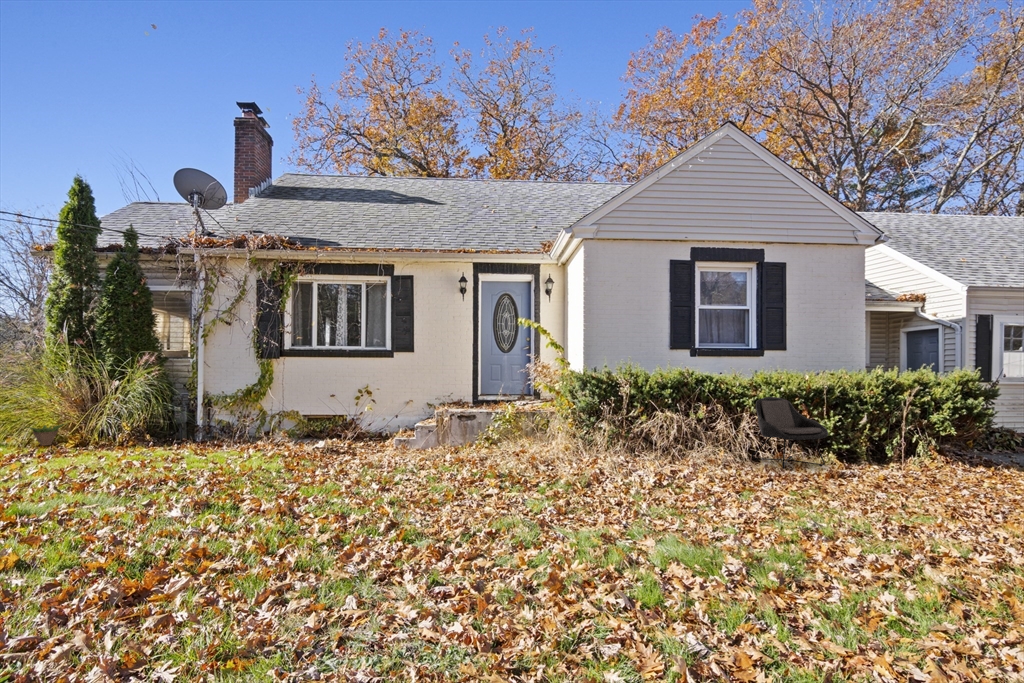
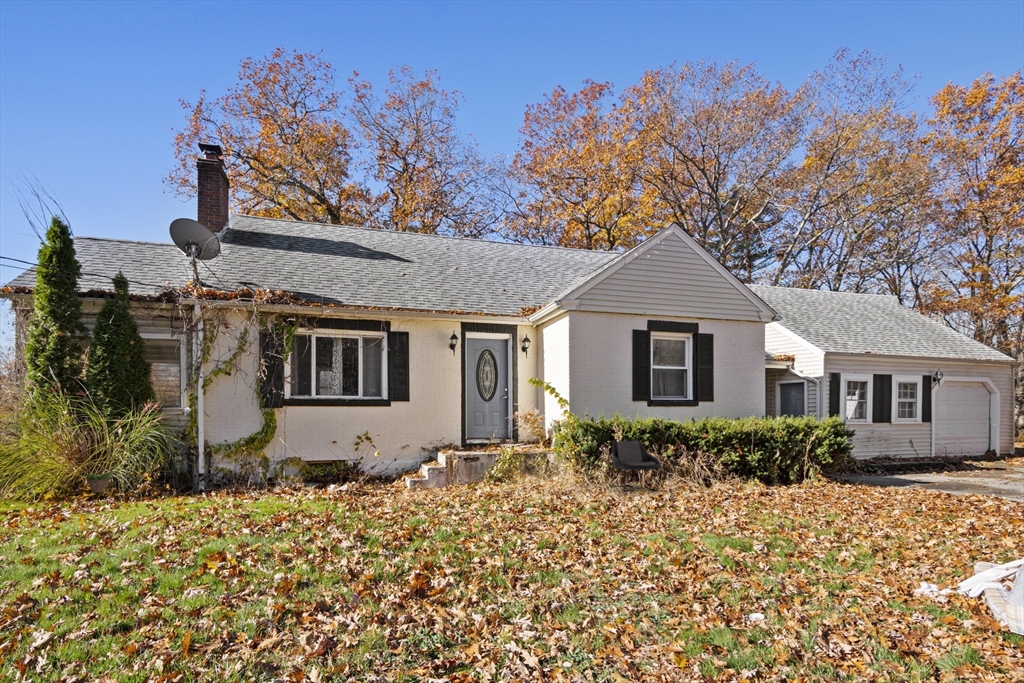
lounge chair: present [752,397,828,469] -> present [609,440,661,492]

